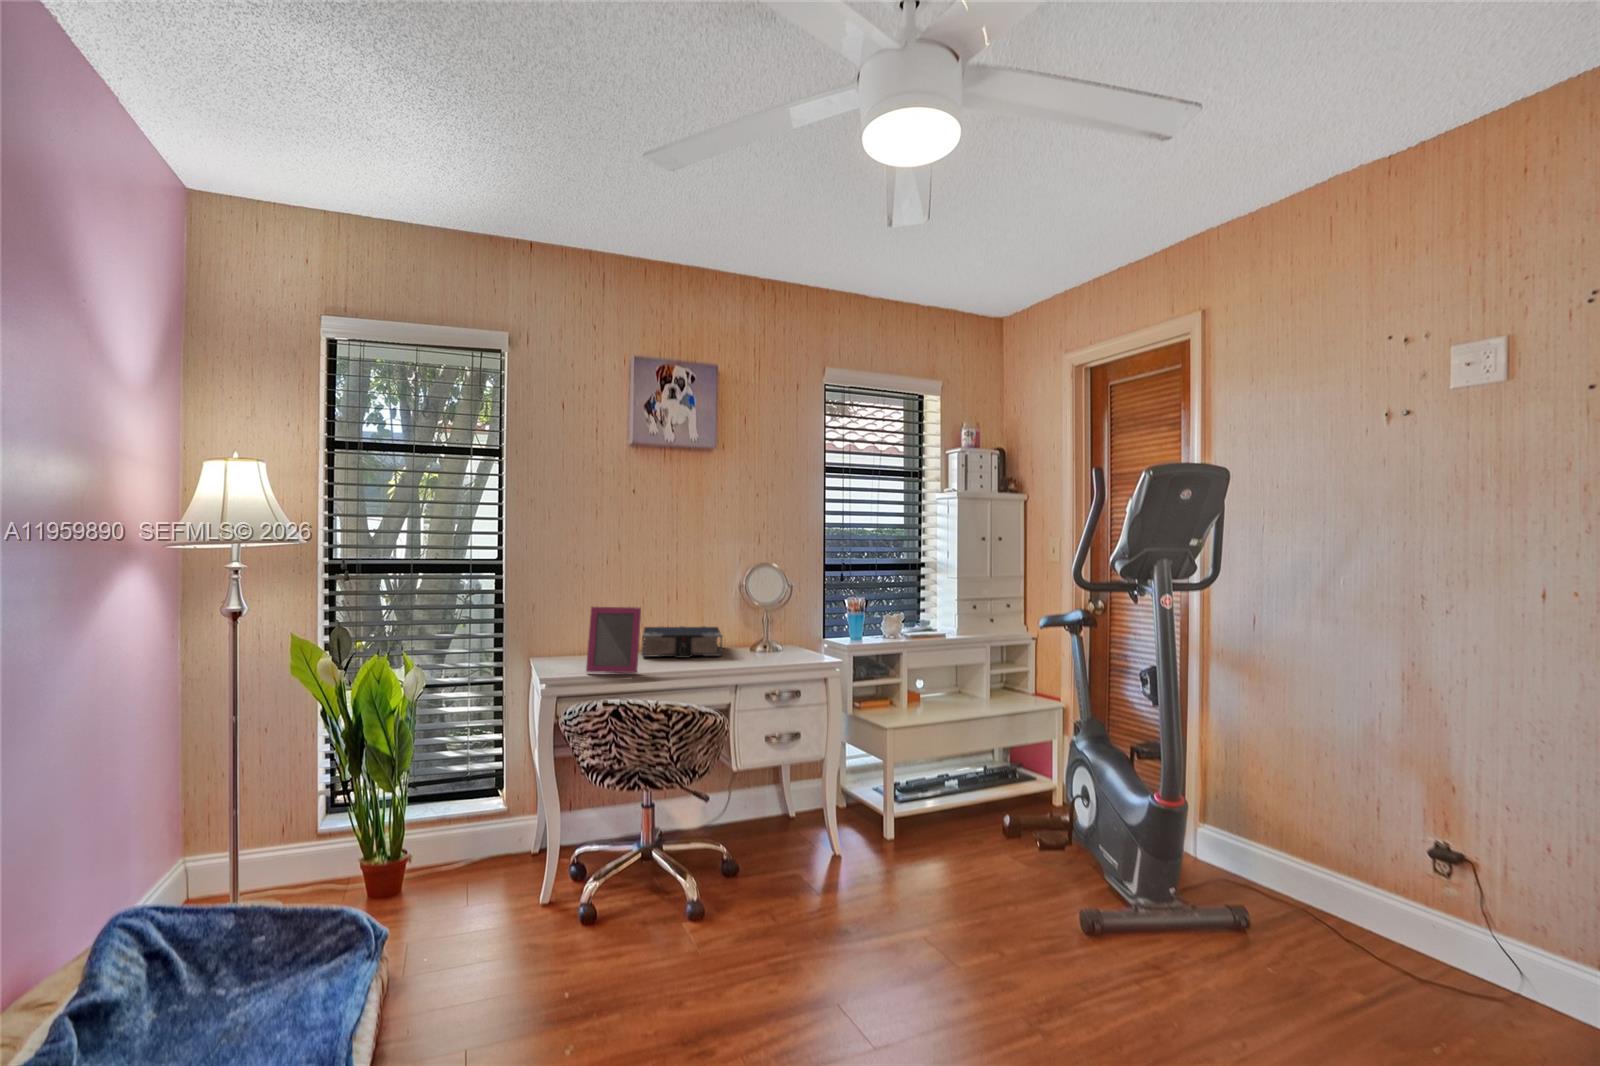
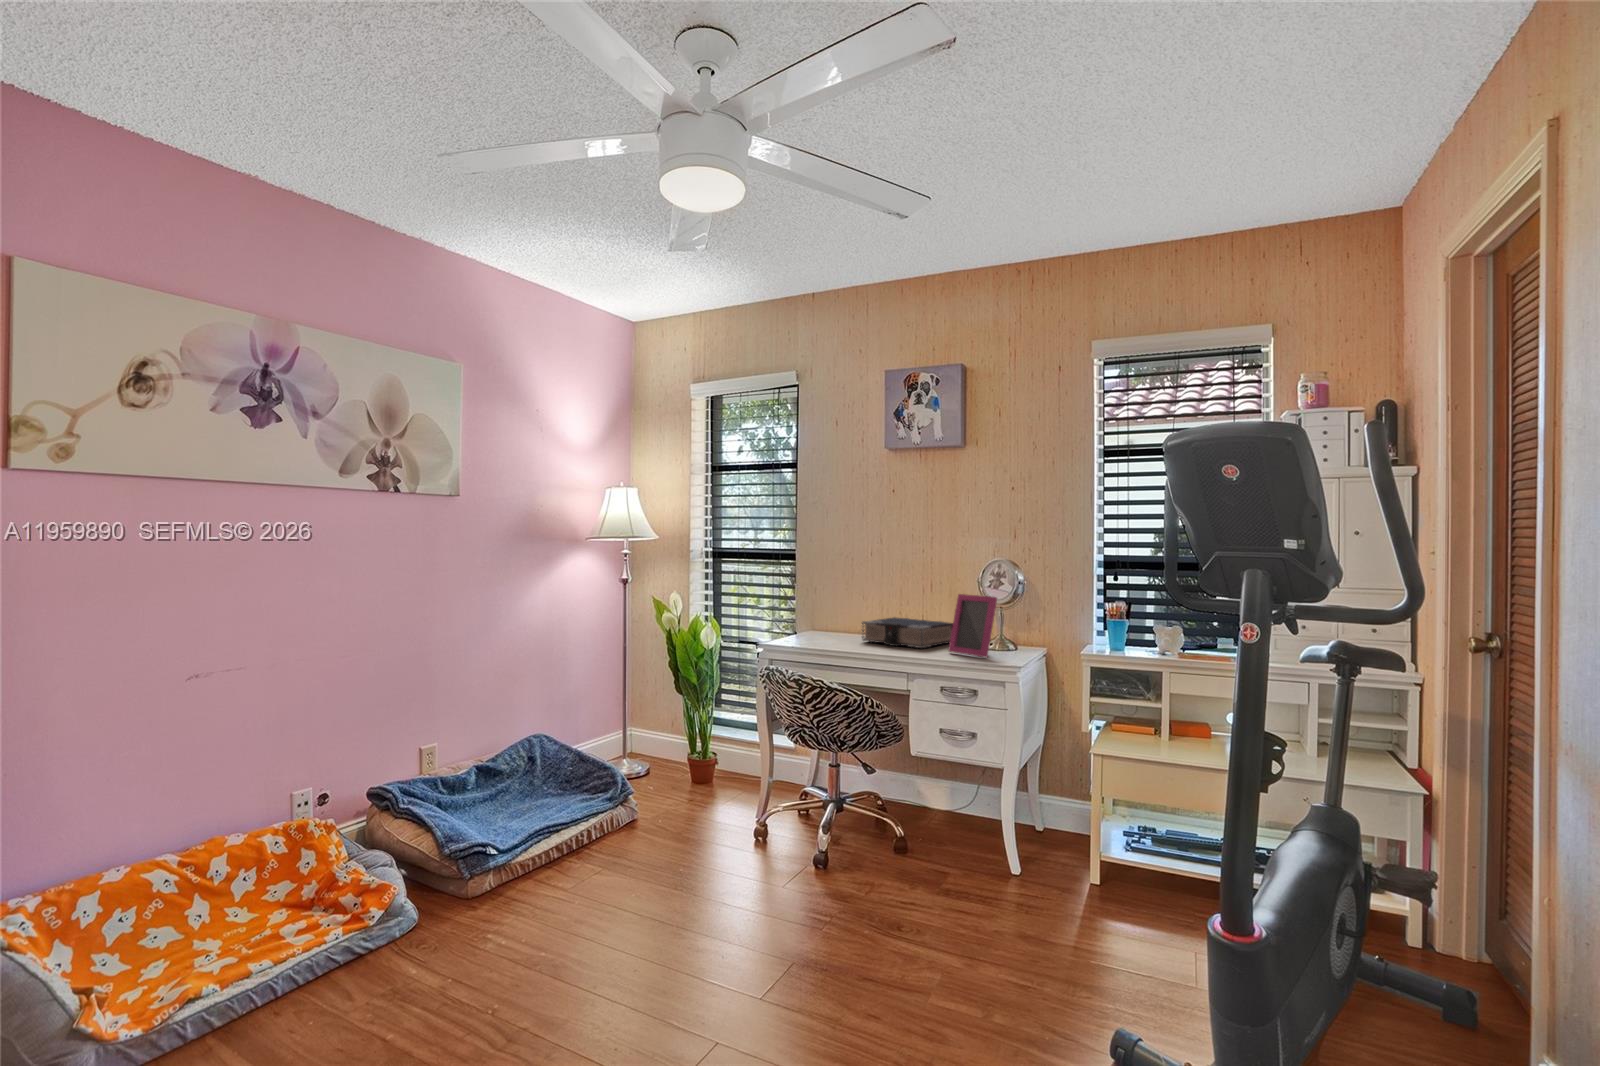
picture frame: present [586,607,641,673] -> present [949,594,997,657]

